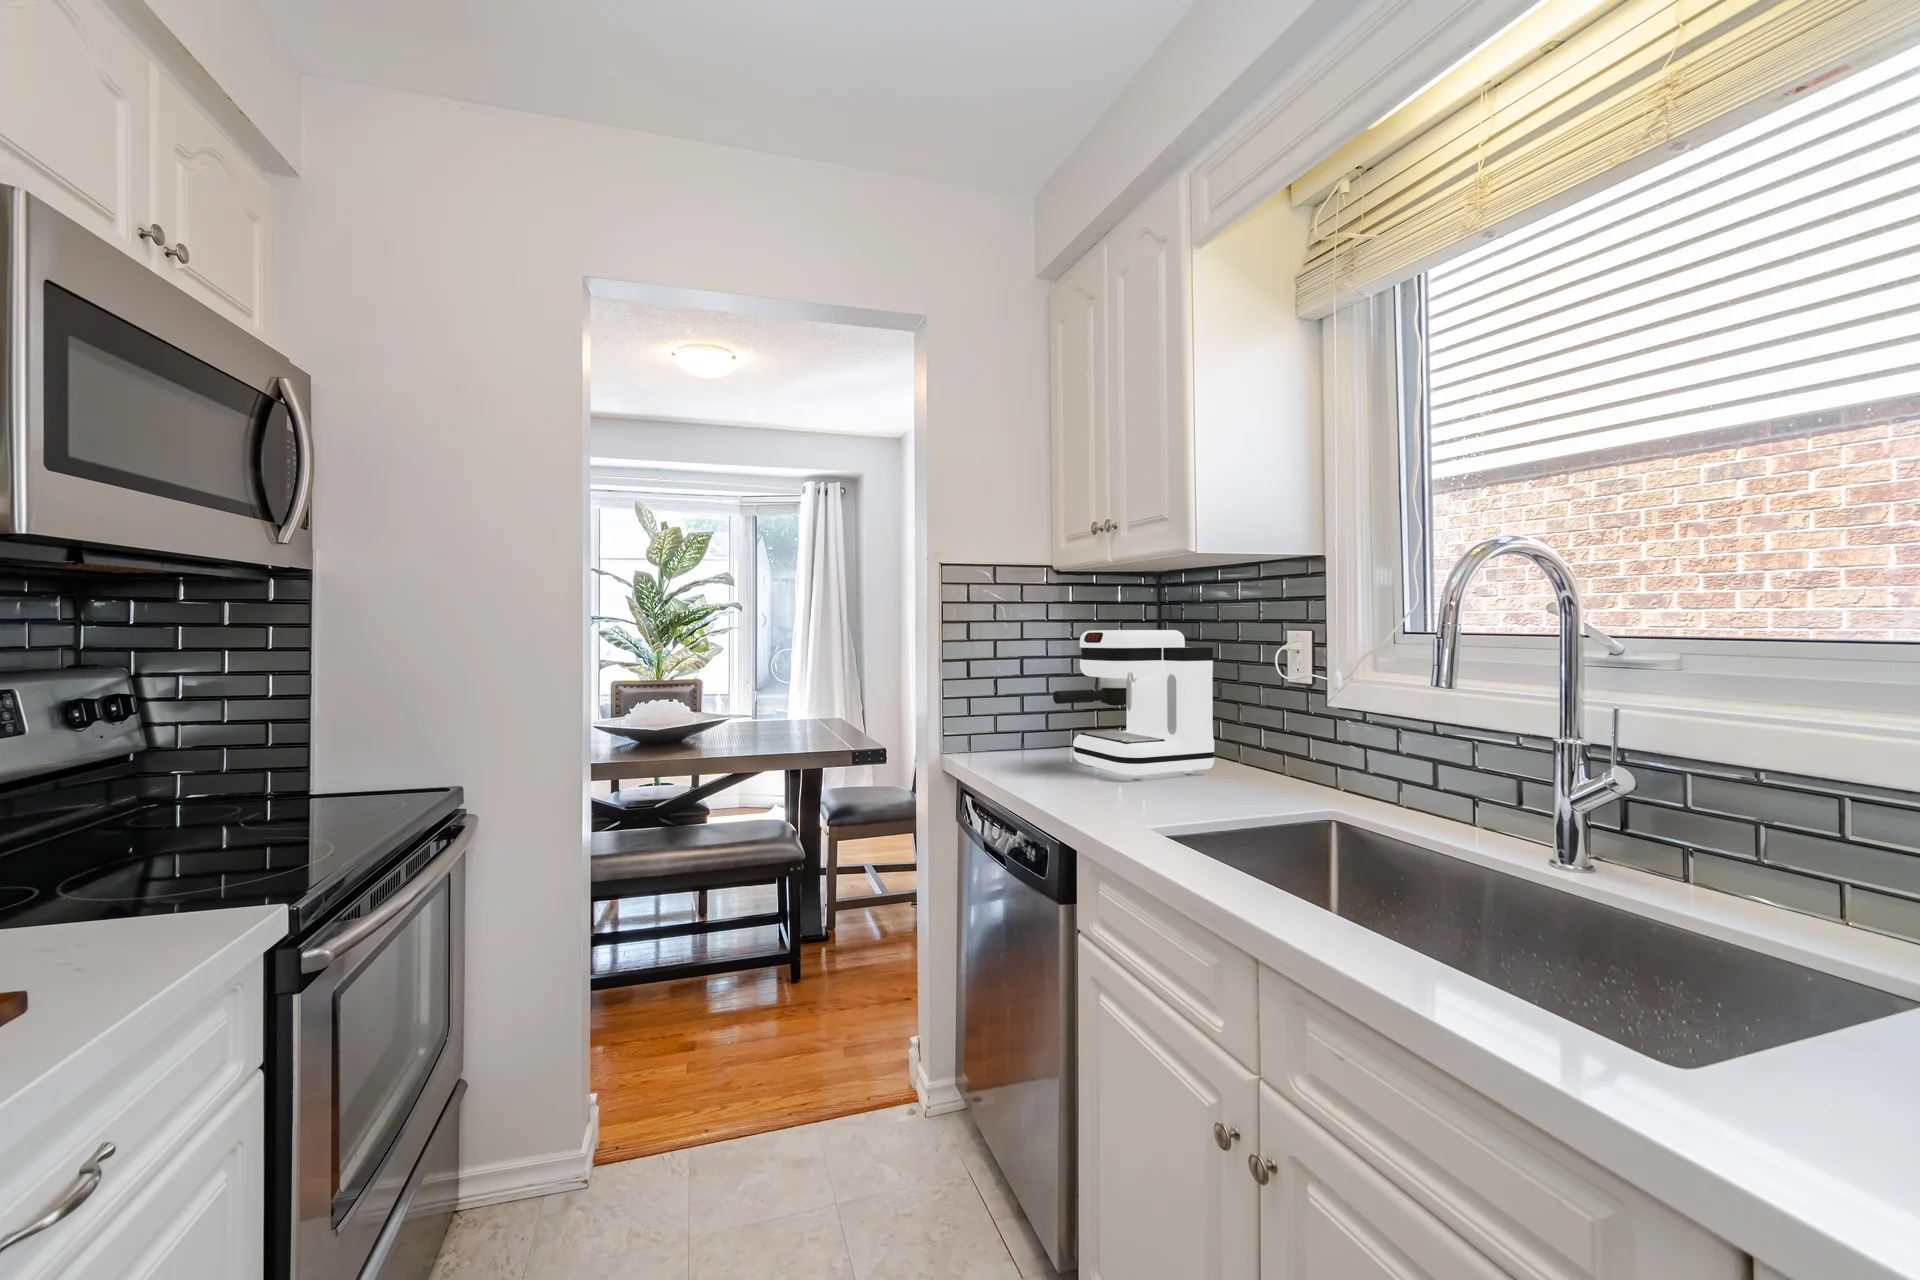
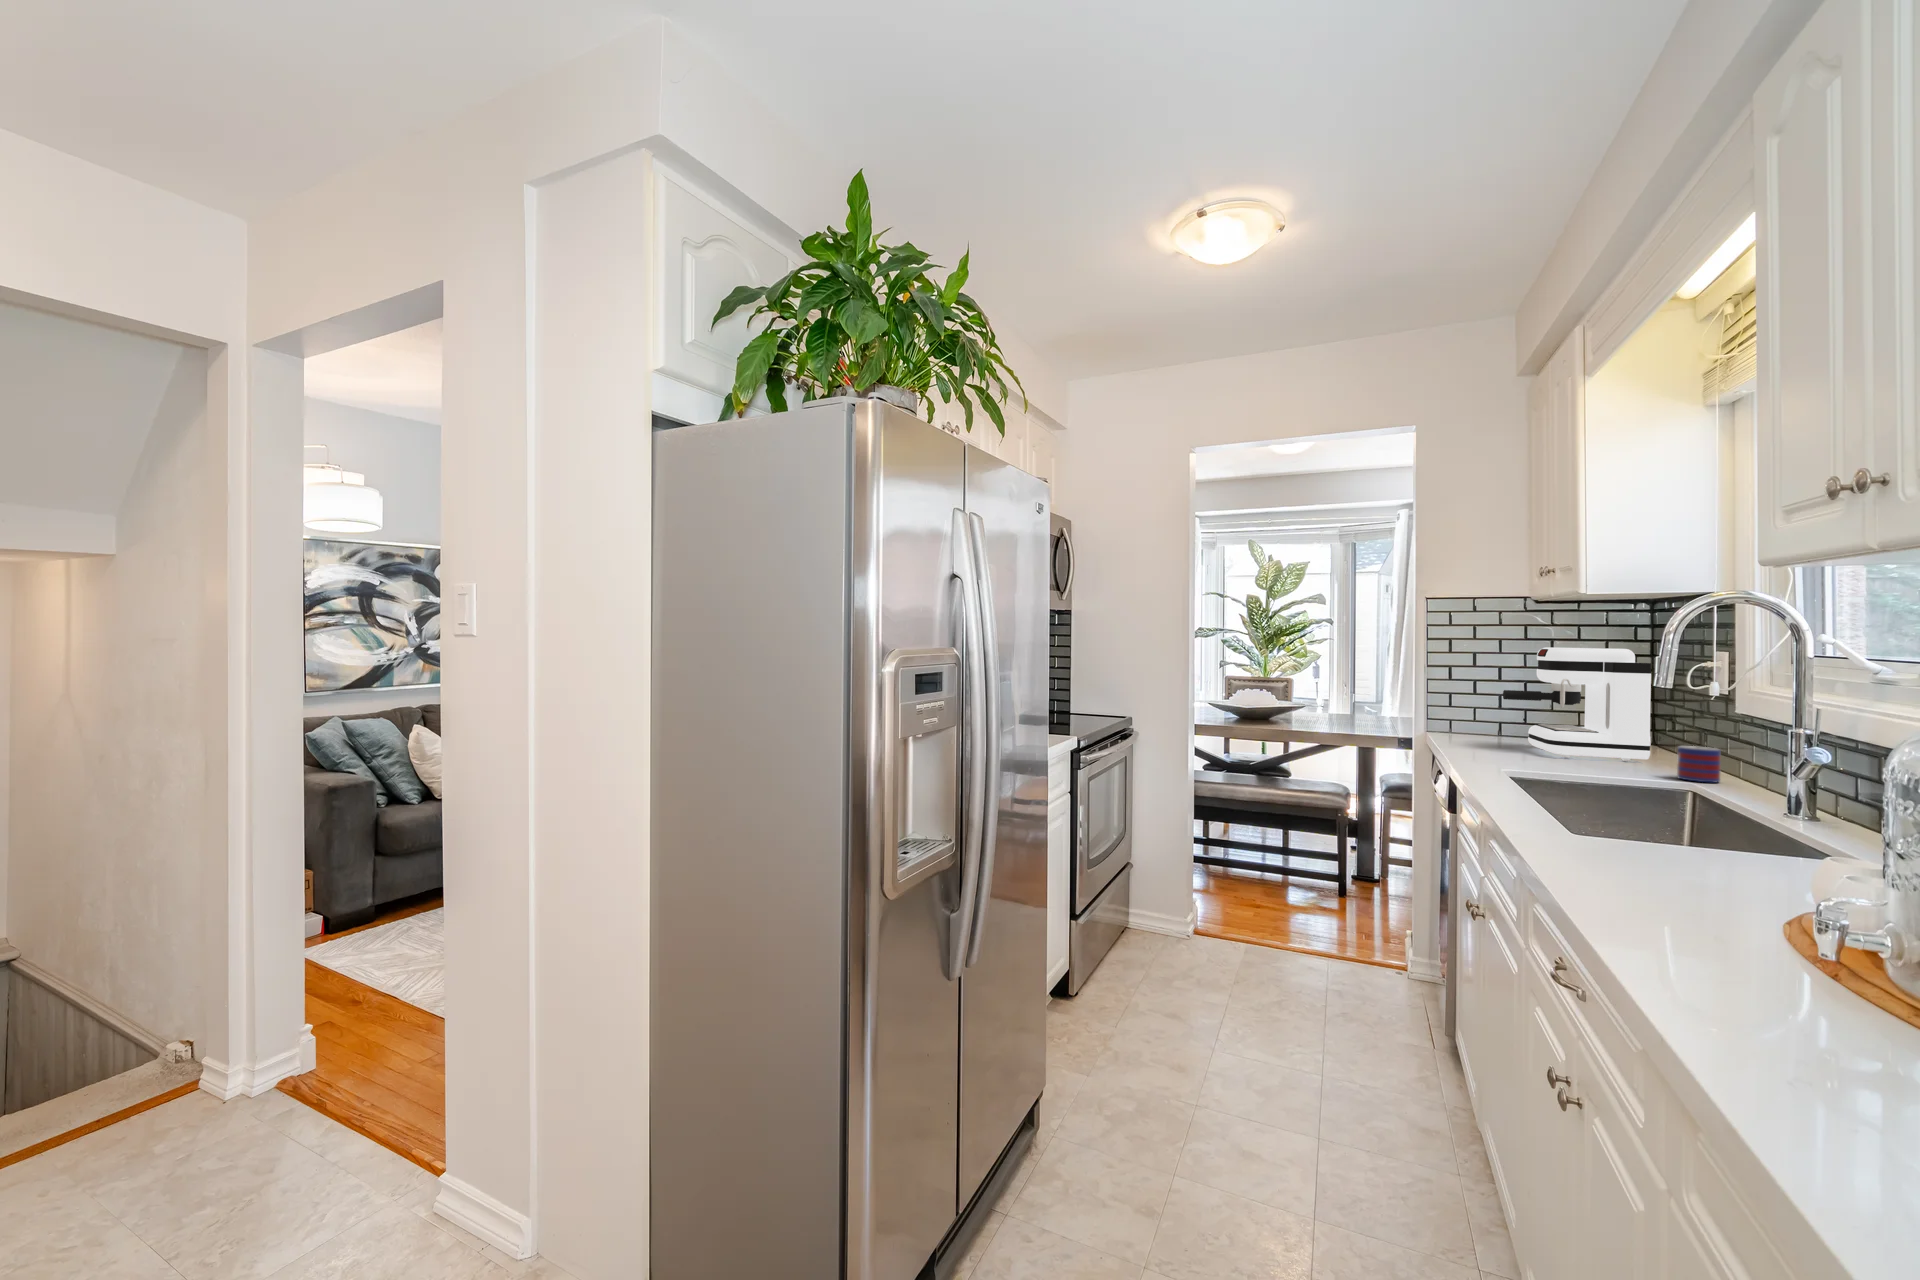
mug: none [1285,753,1332,802] -> present [1677,746,1721,783]

